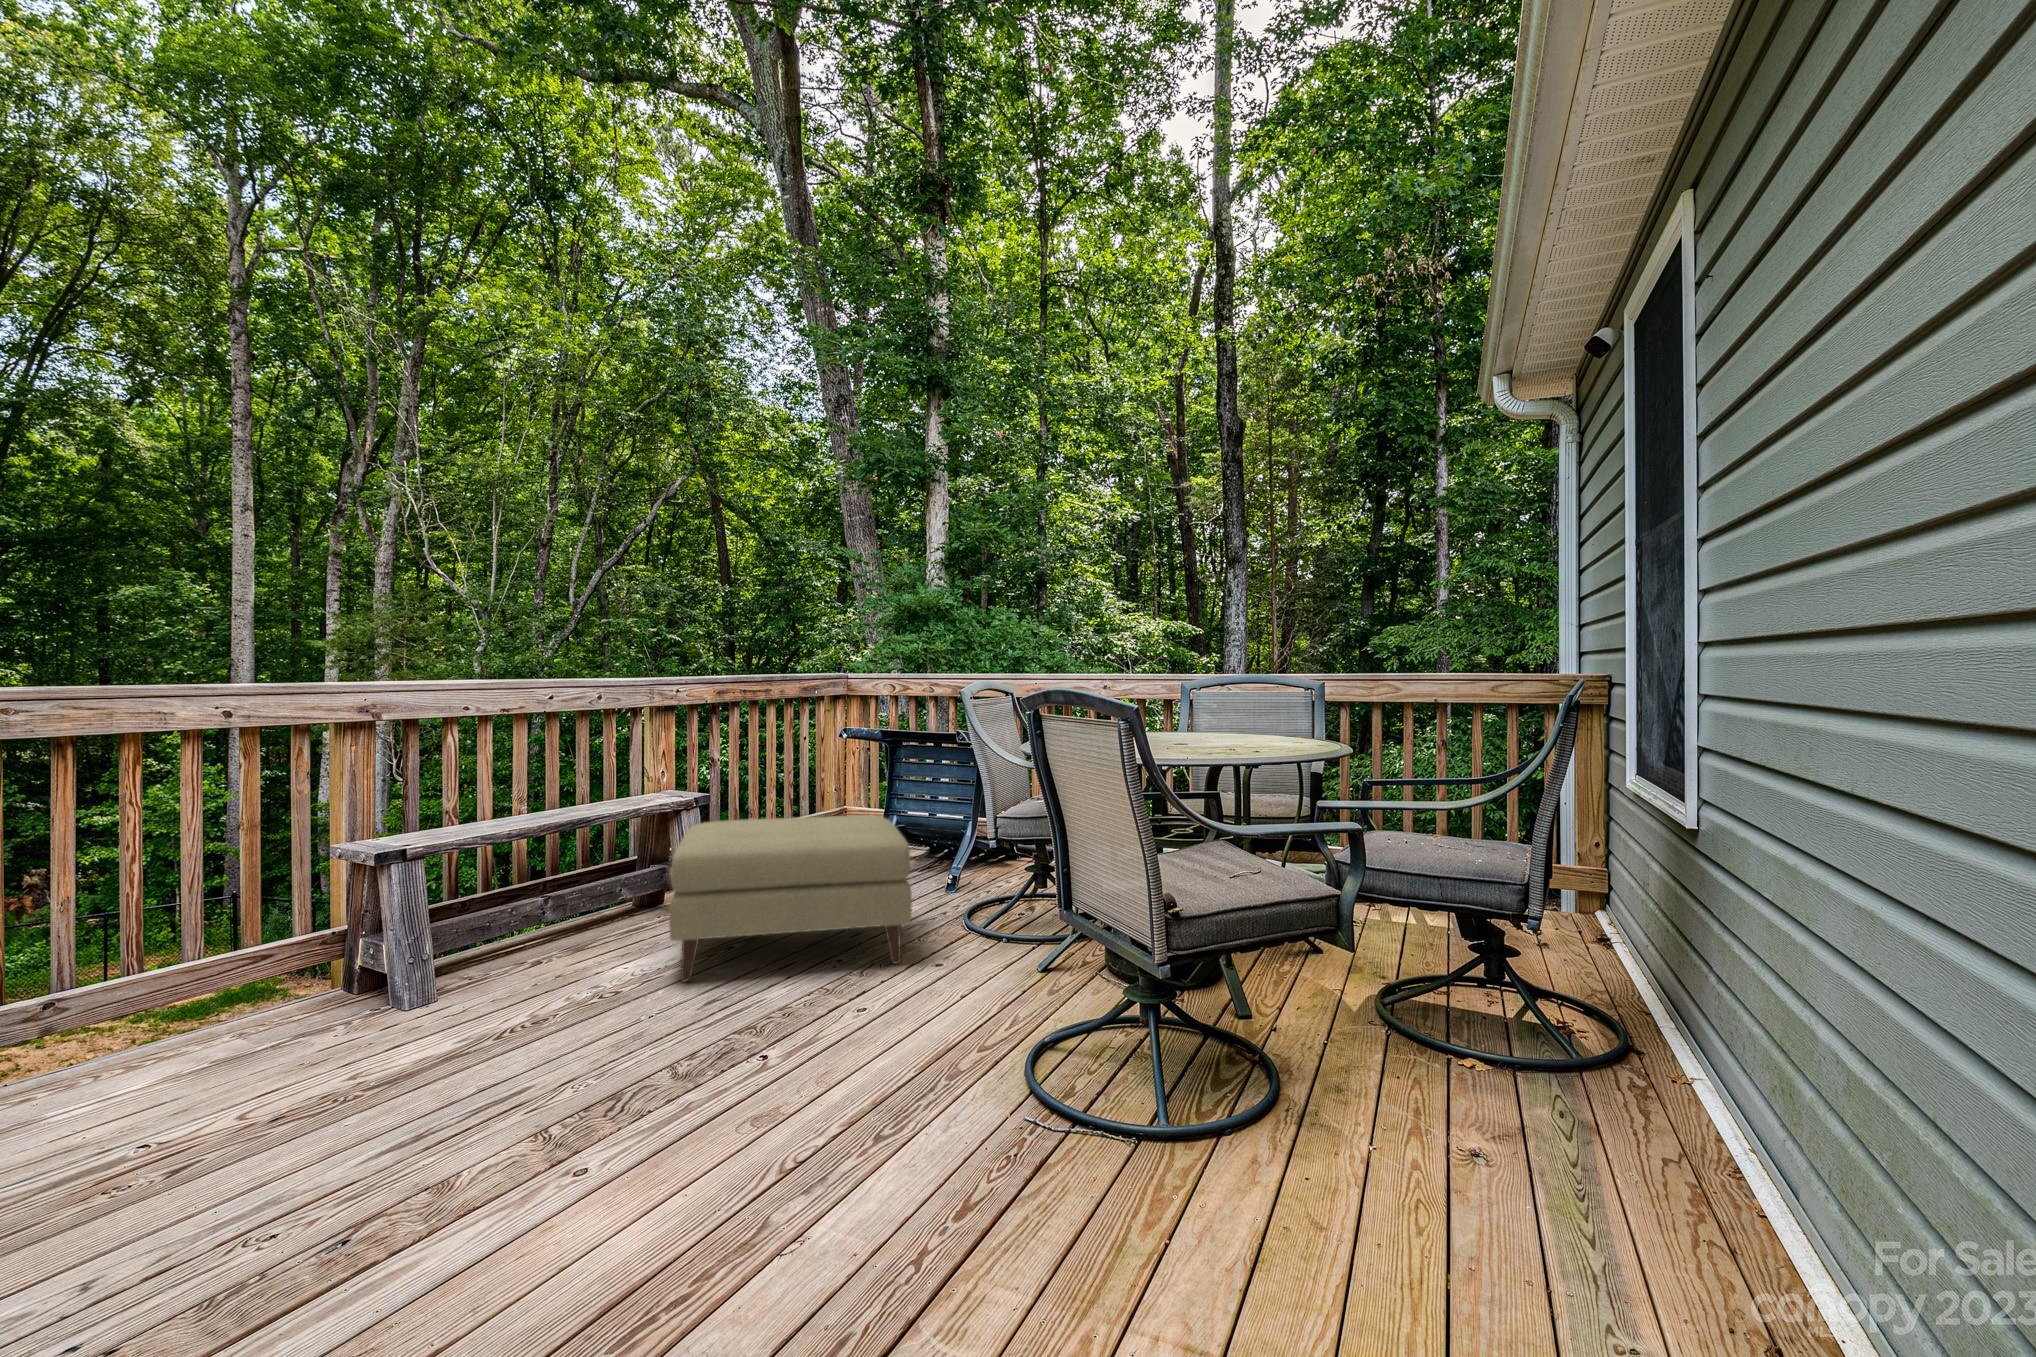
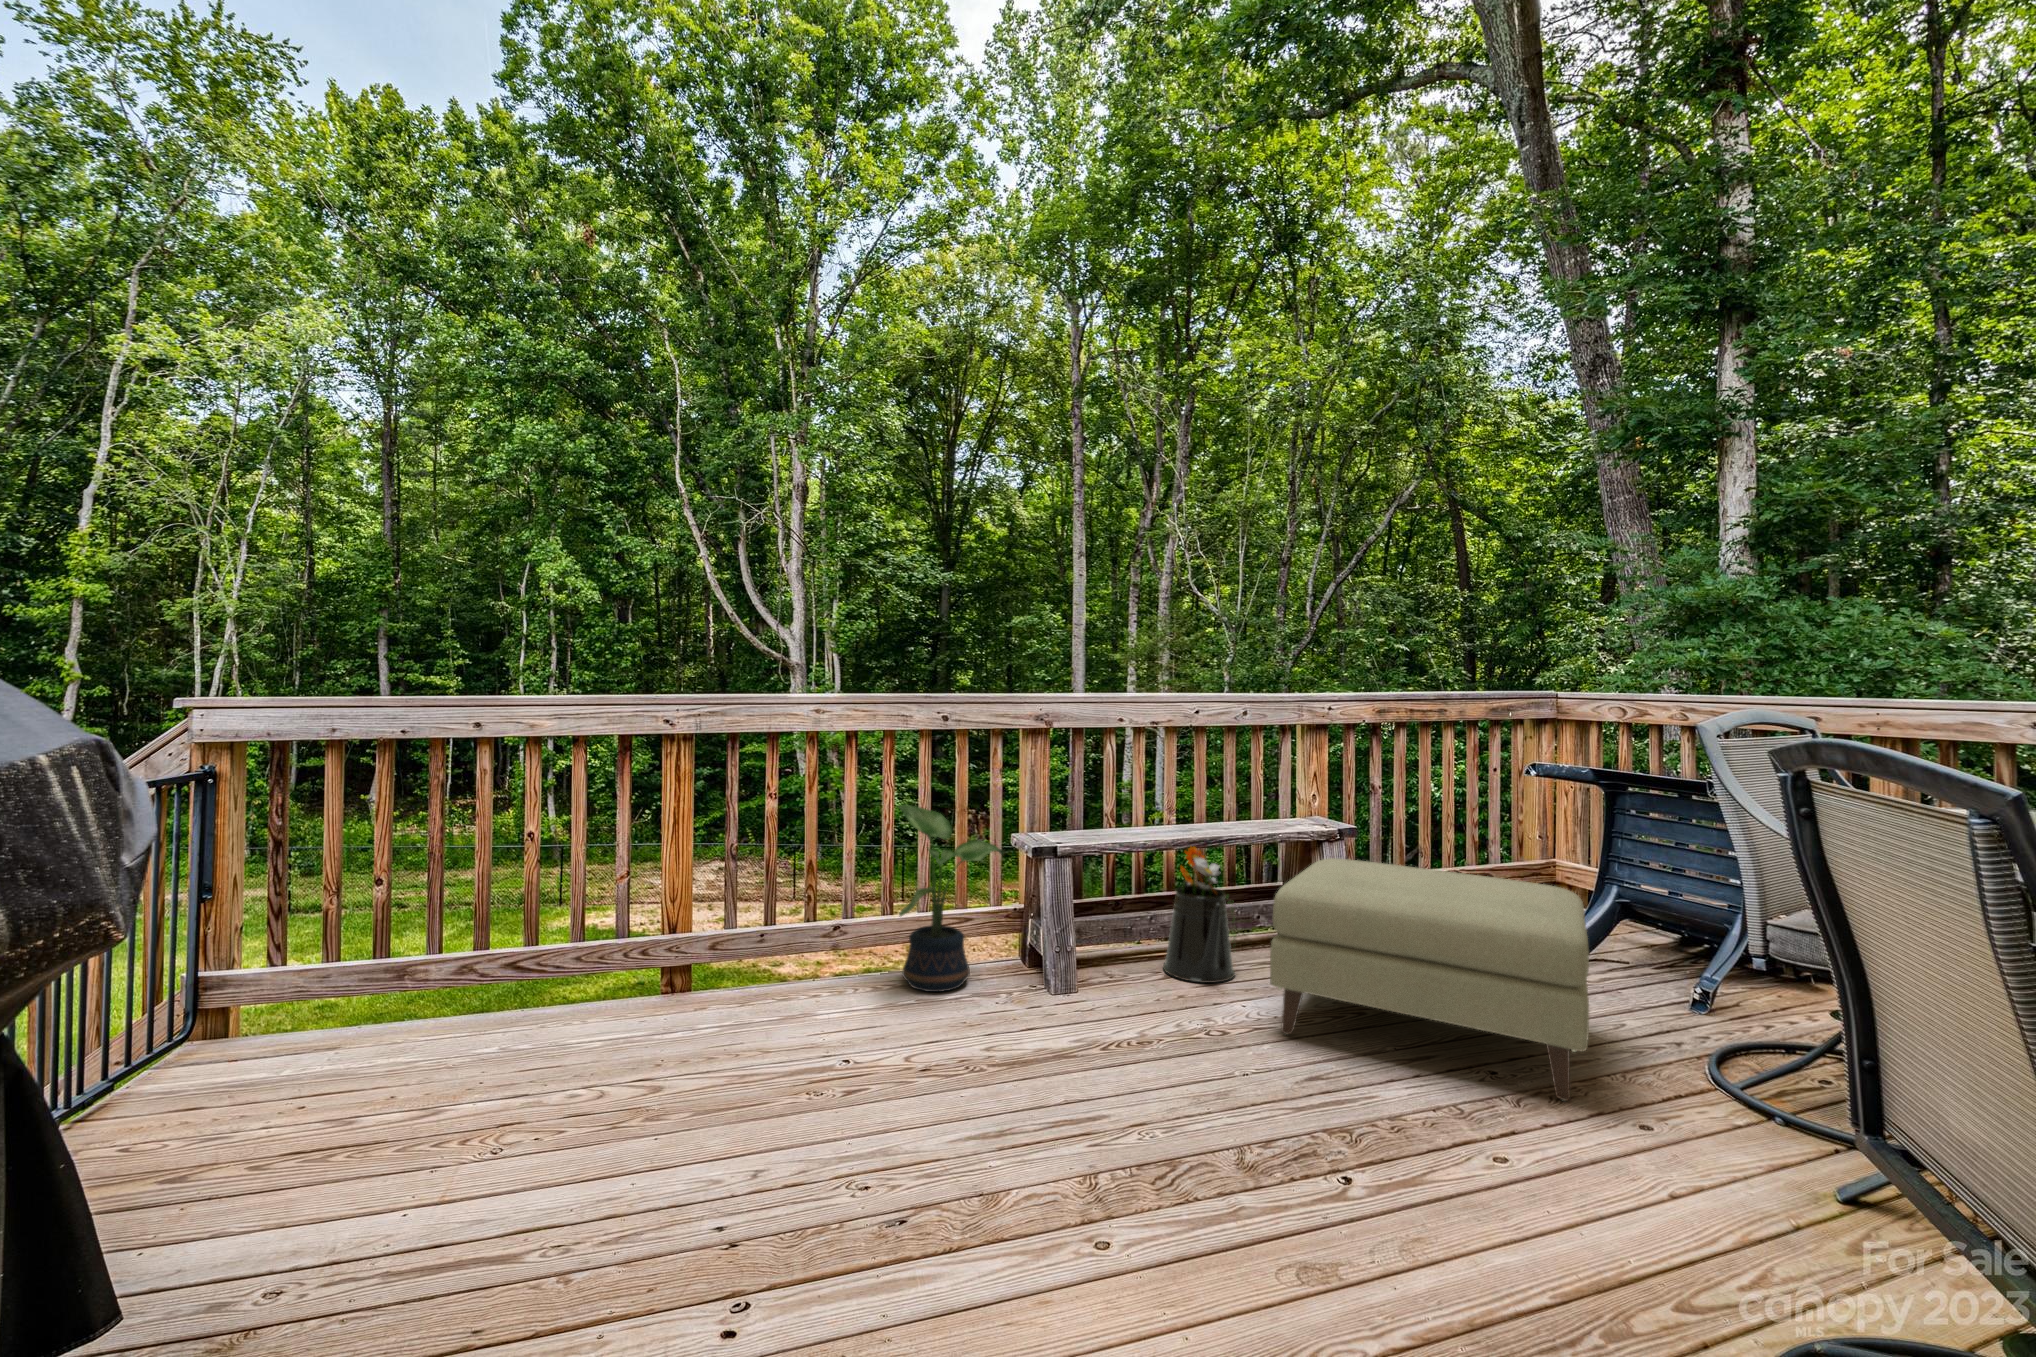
watering can: none [533,831,613,968] -> present [1163,847,1235,983]
potted plant: none [136,834,329,1066] -> present [898,804,1004,992]

